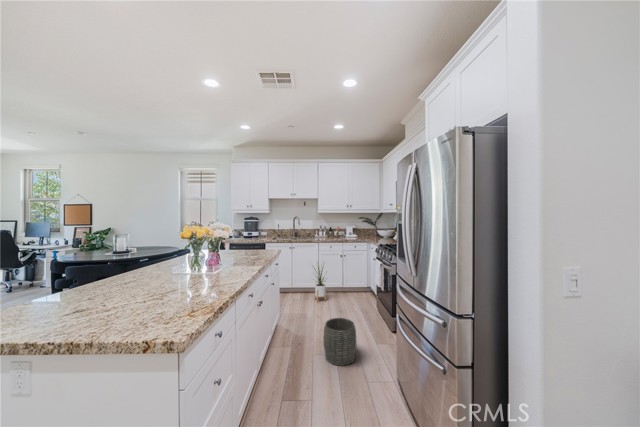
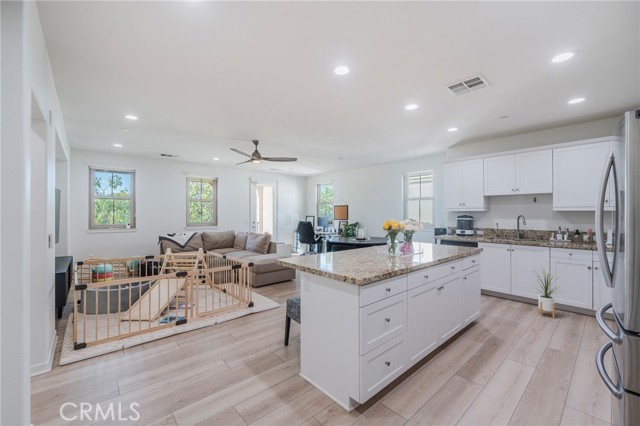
woven basket: present [323,318,356,365] -> none [516,322,561,373]

